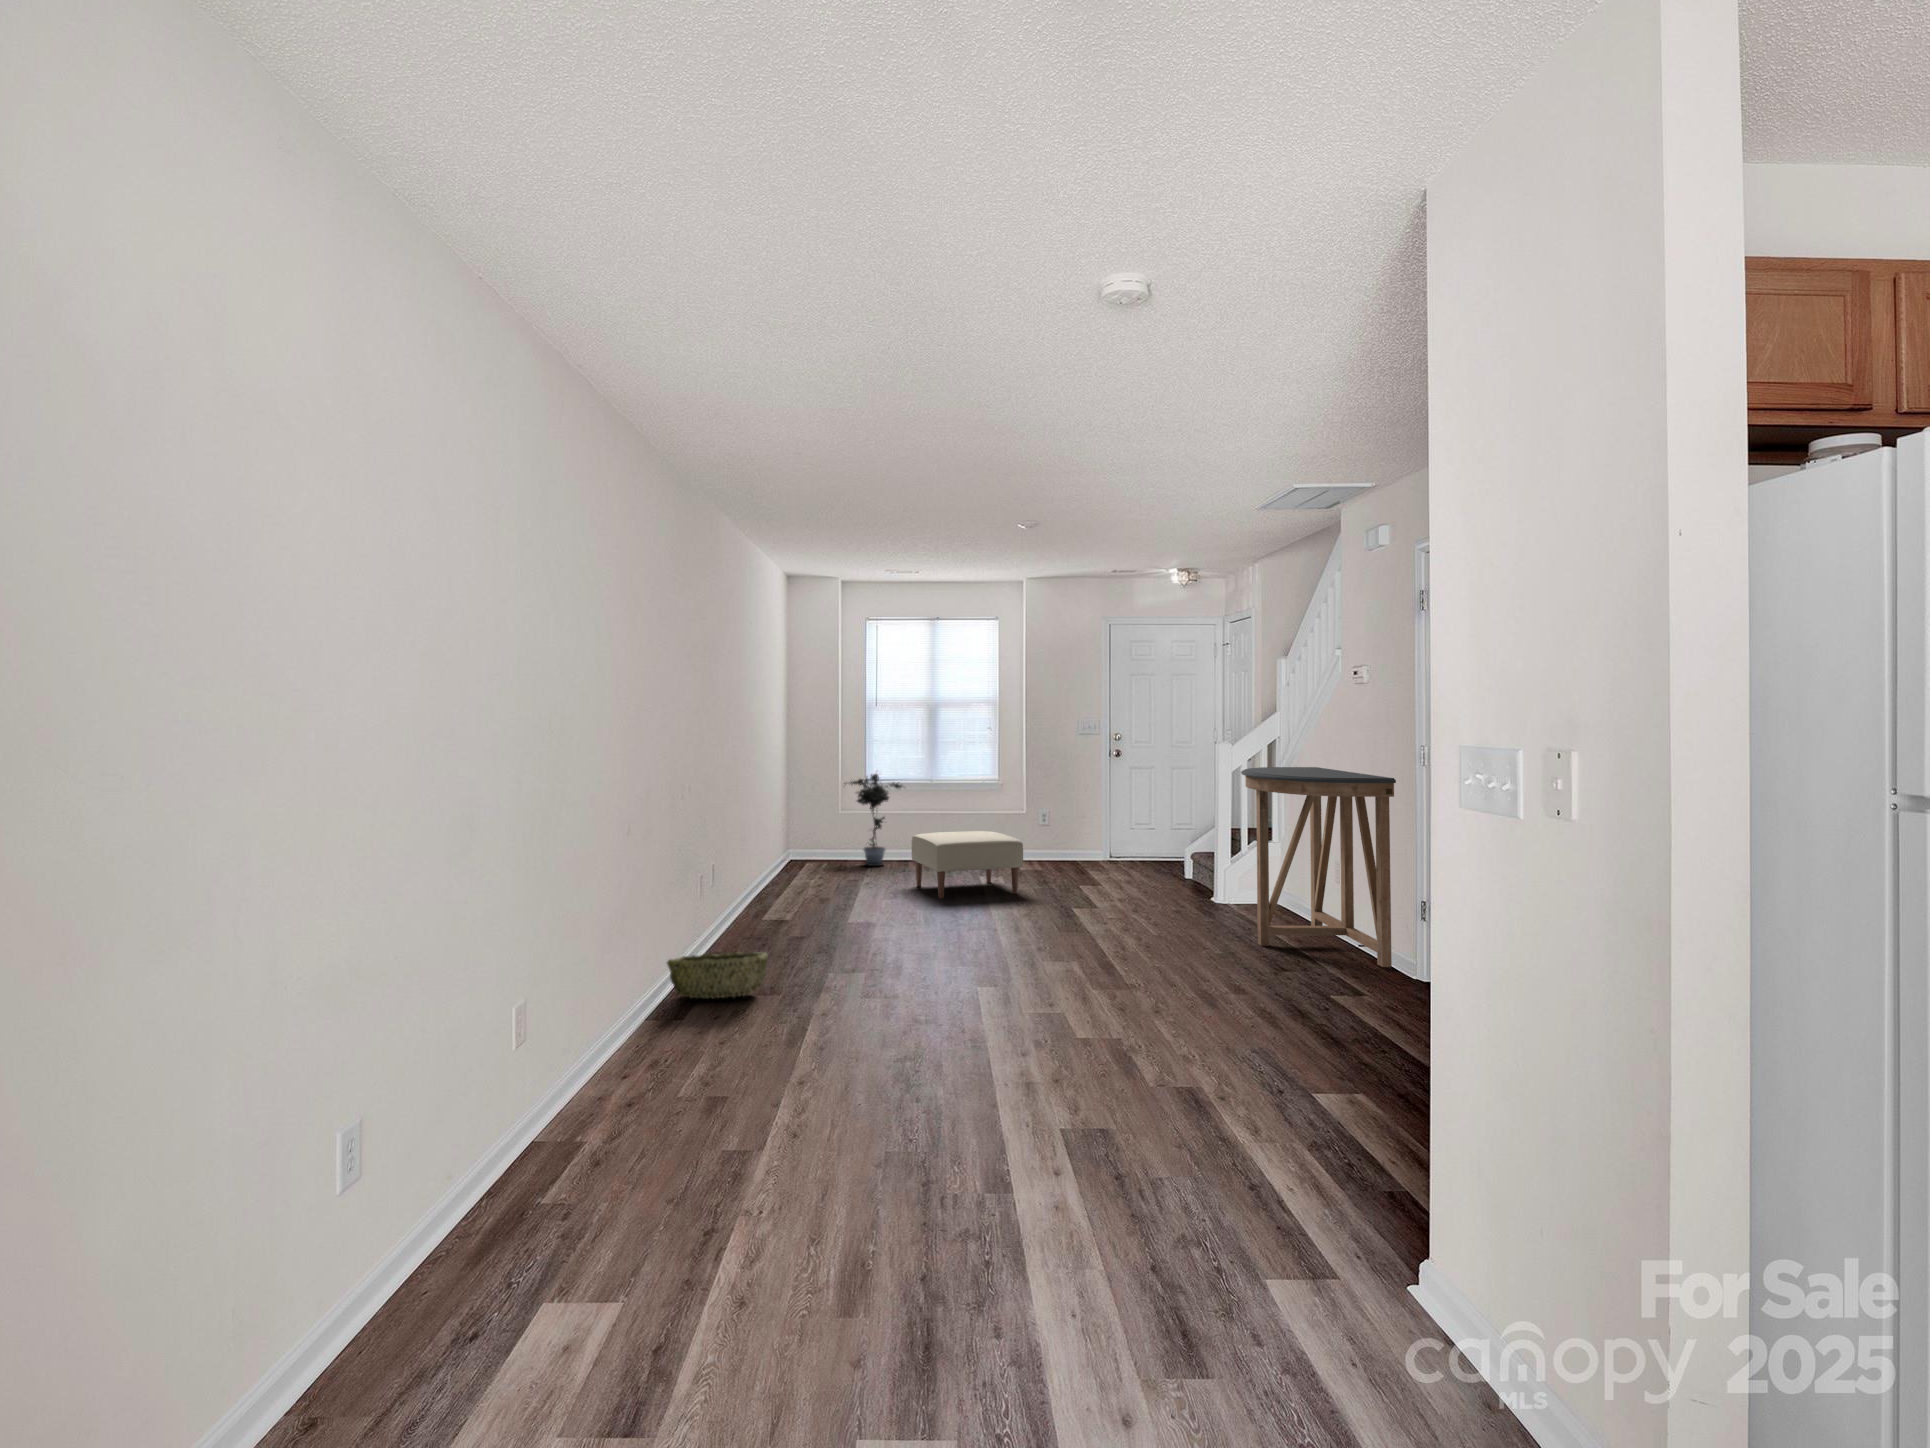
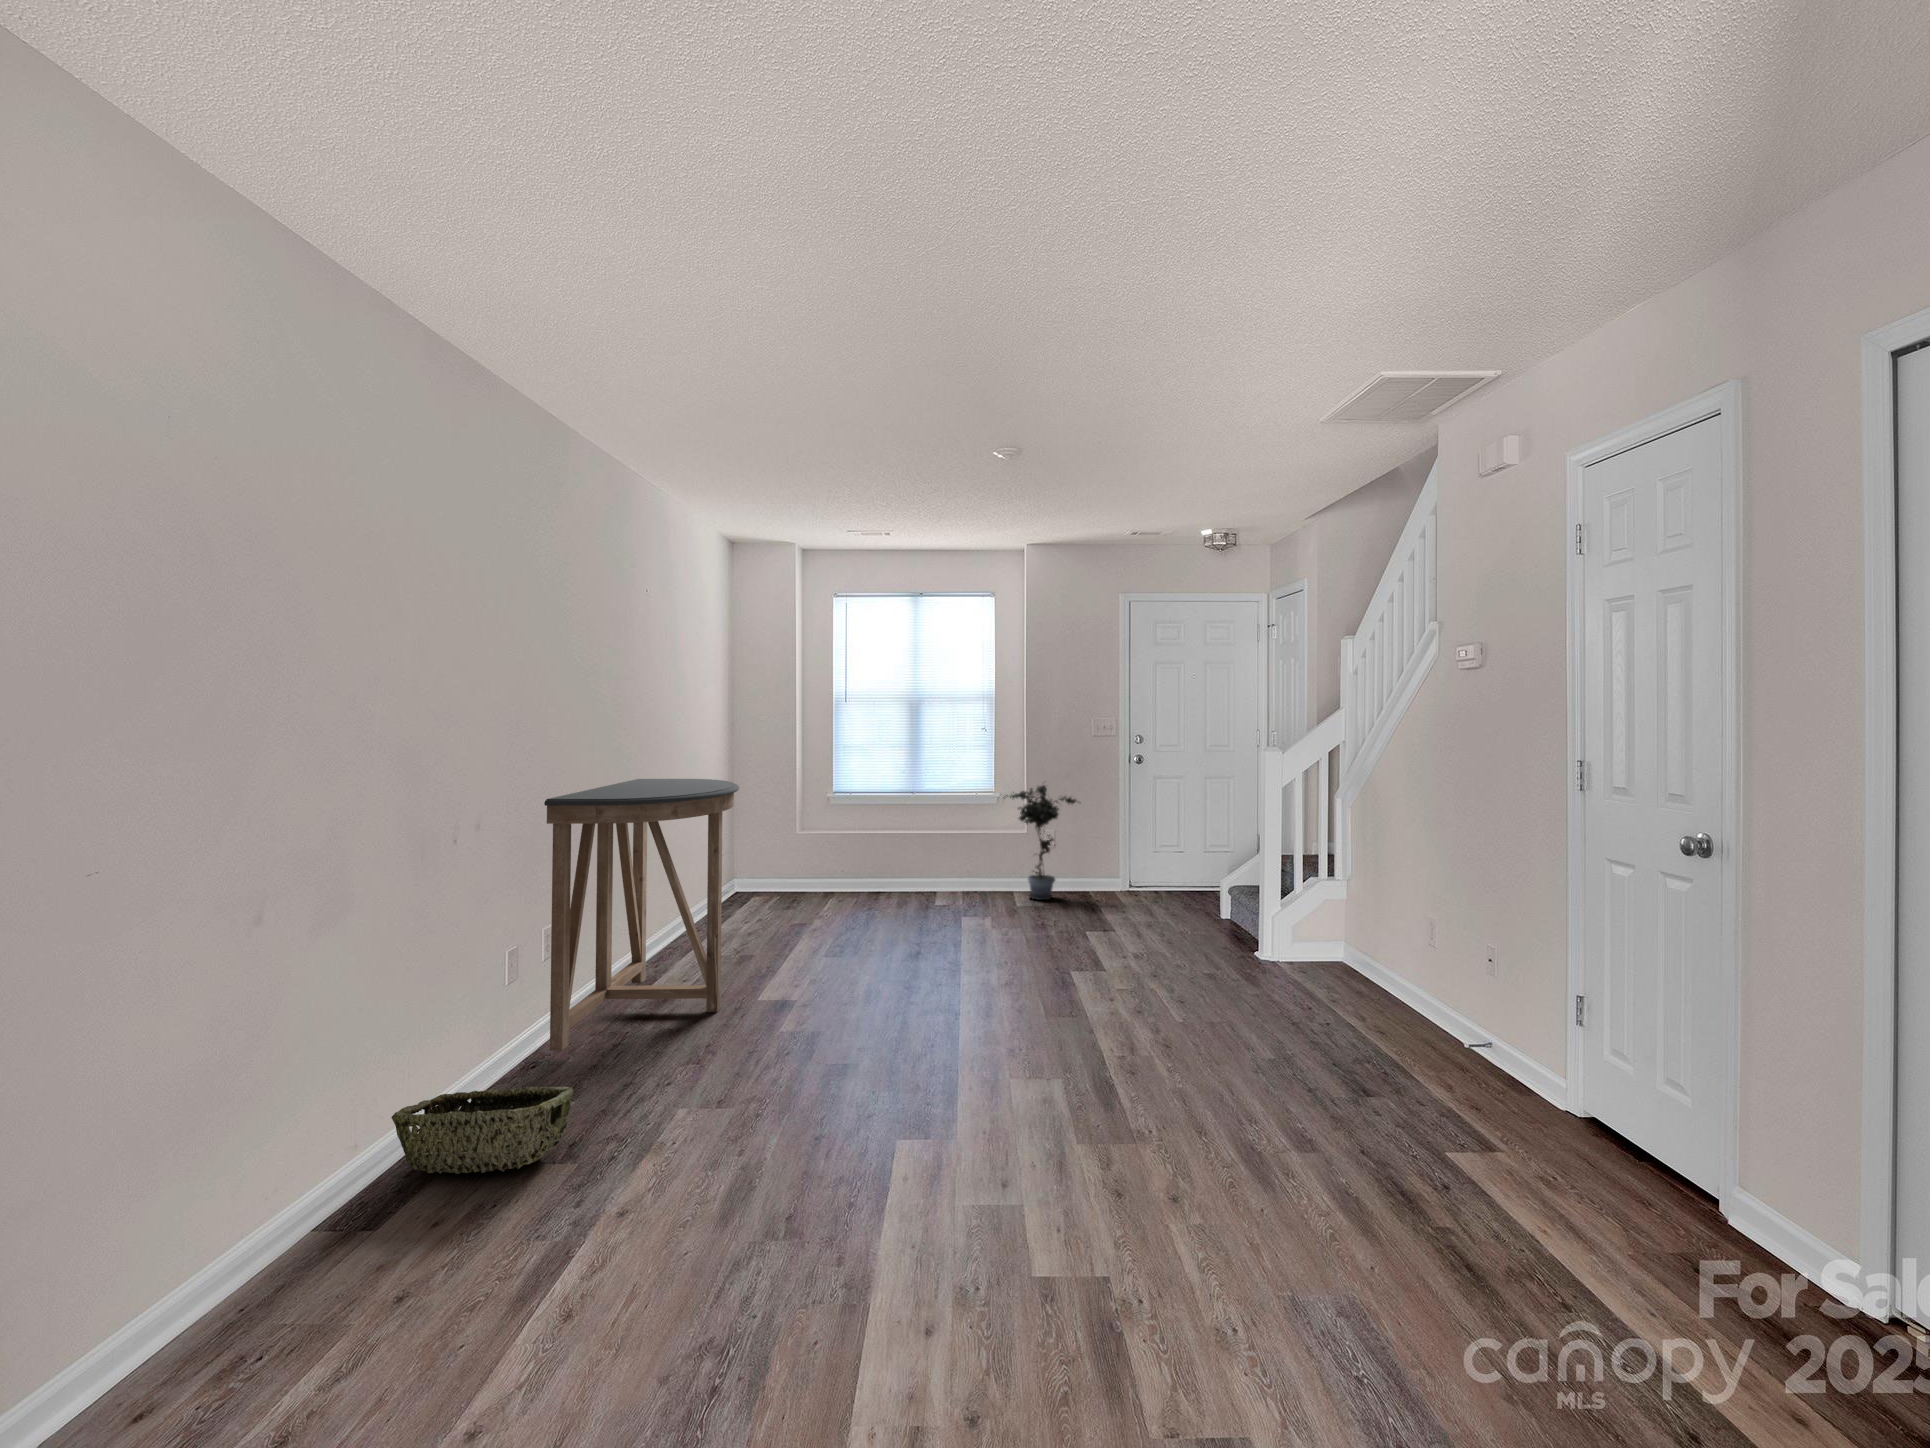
console table: present [1241,767,1396,967] -> present [544,779,739,1051]
potted plant: present [844,774,903,866] -> present [1003,785,1076,900]
ottoman: present [911,831,1023,899] -> none [873,861,1013,954]

